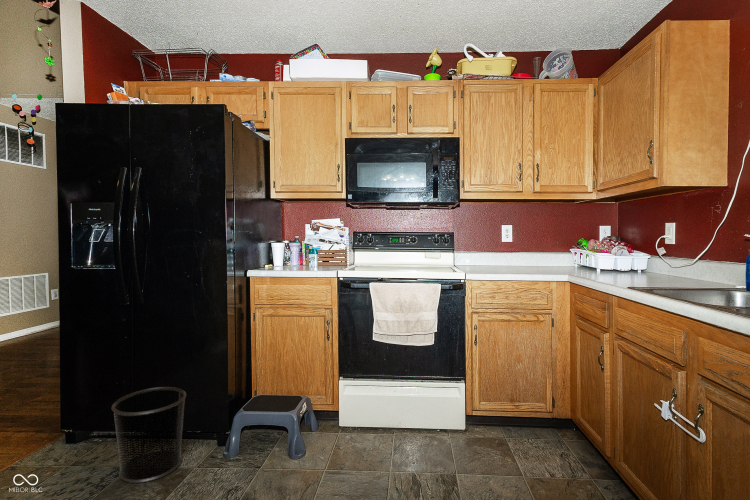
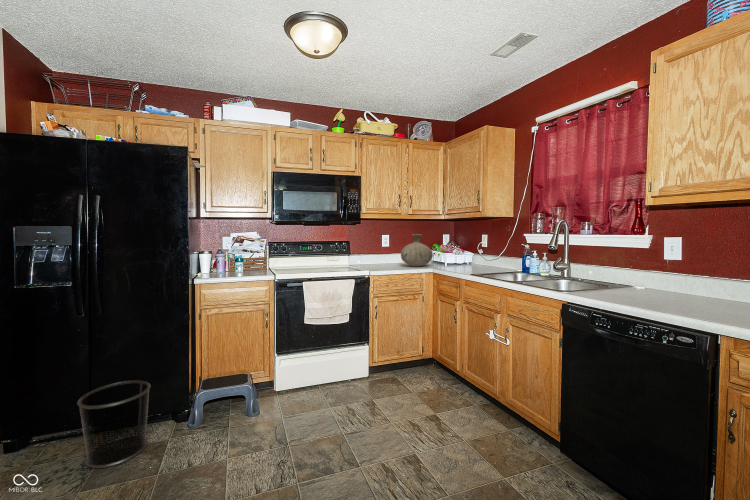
vase: none [523,222,575,271] -> present [401,234,433,266]

